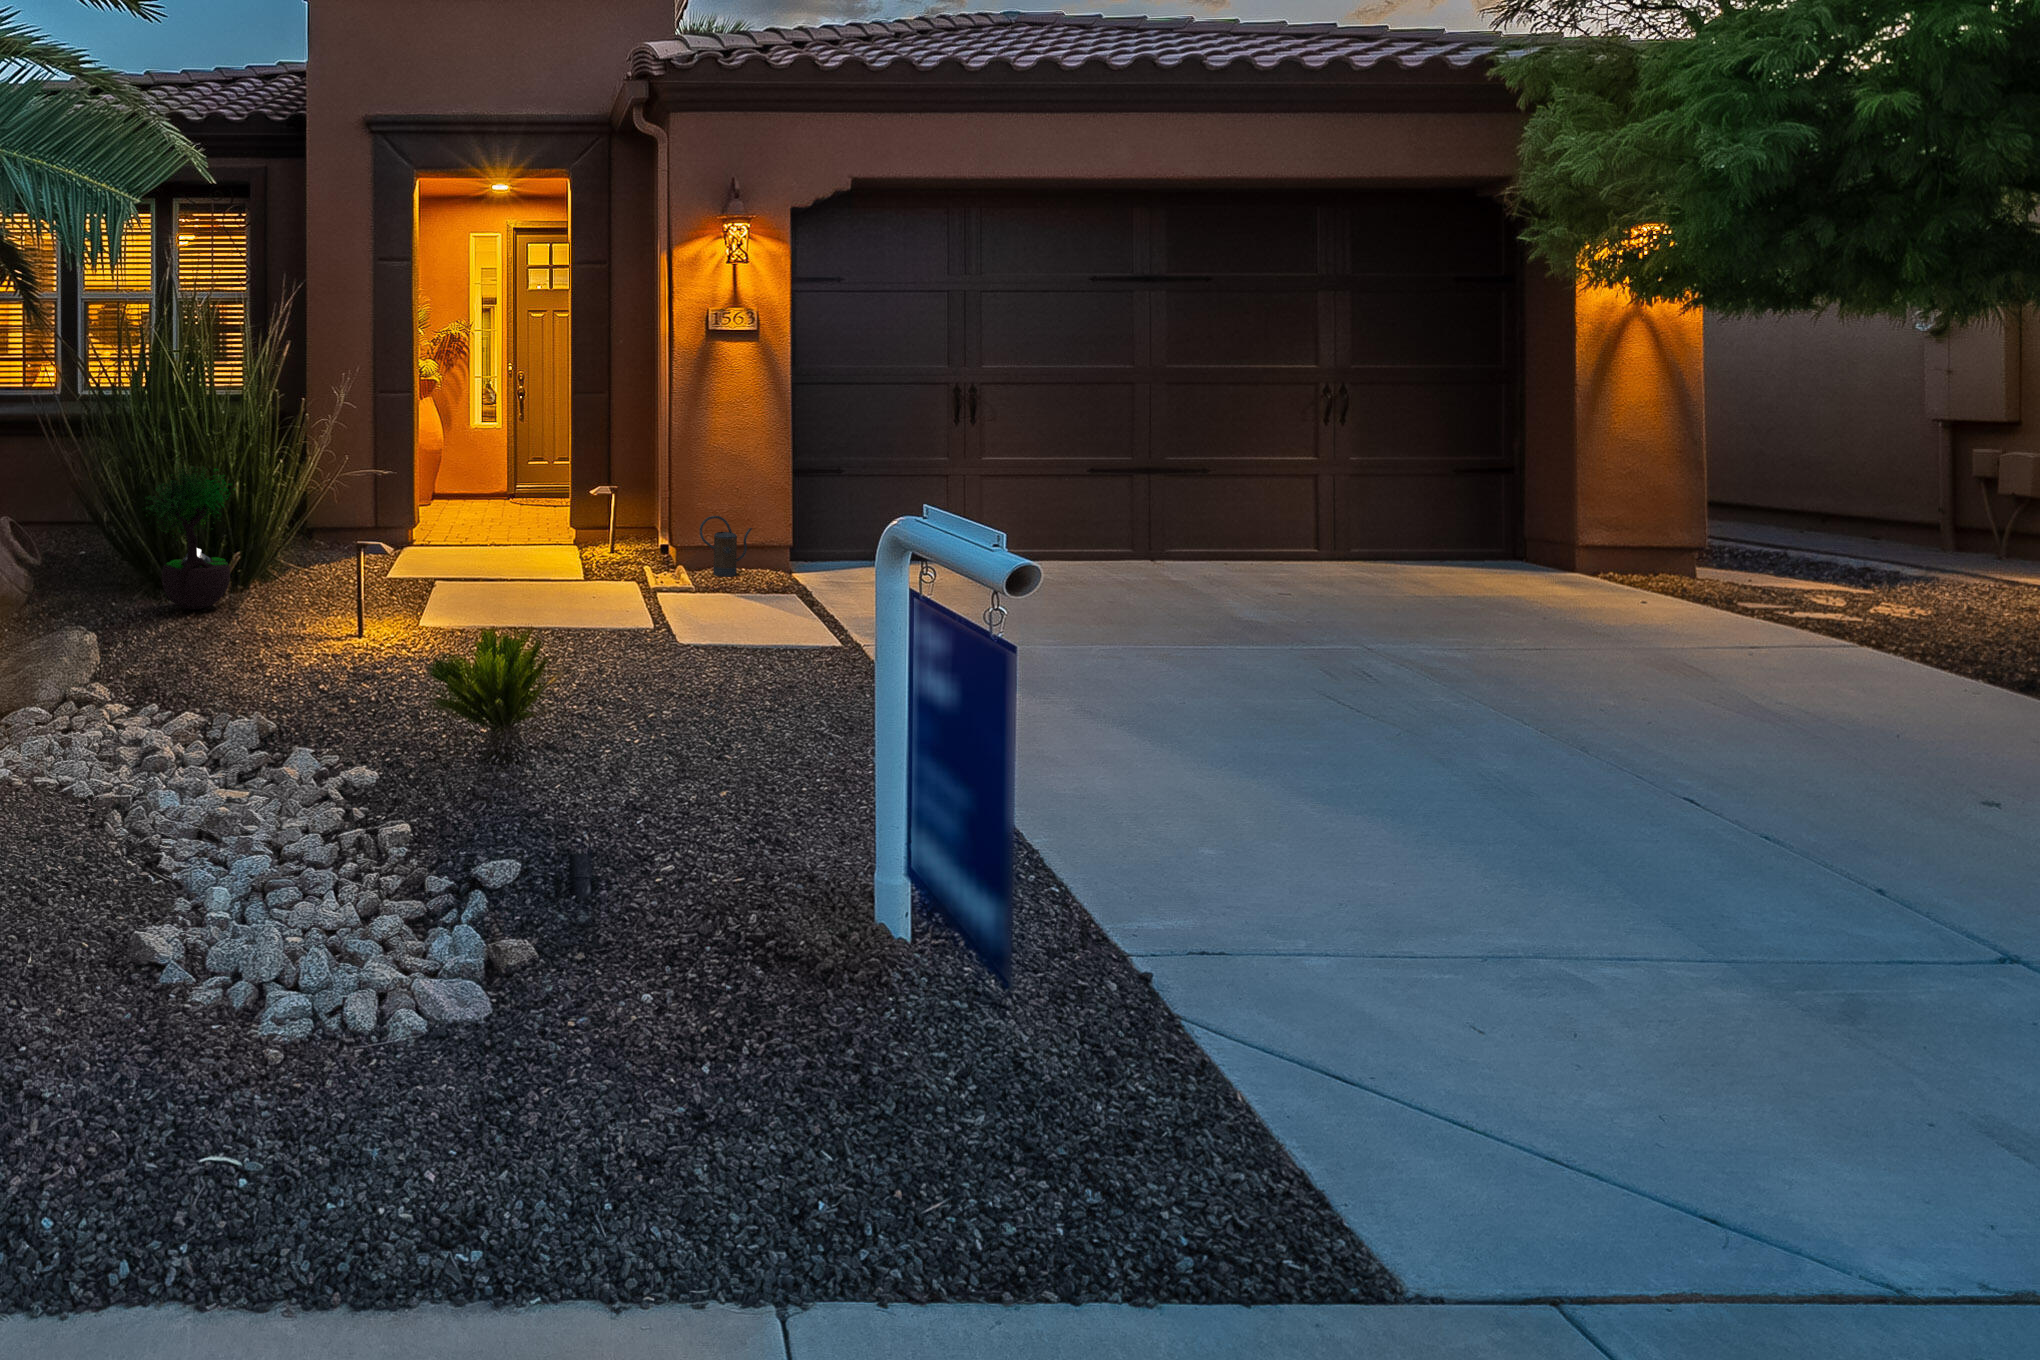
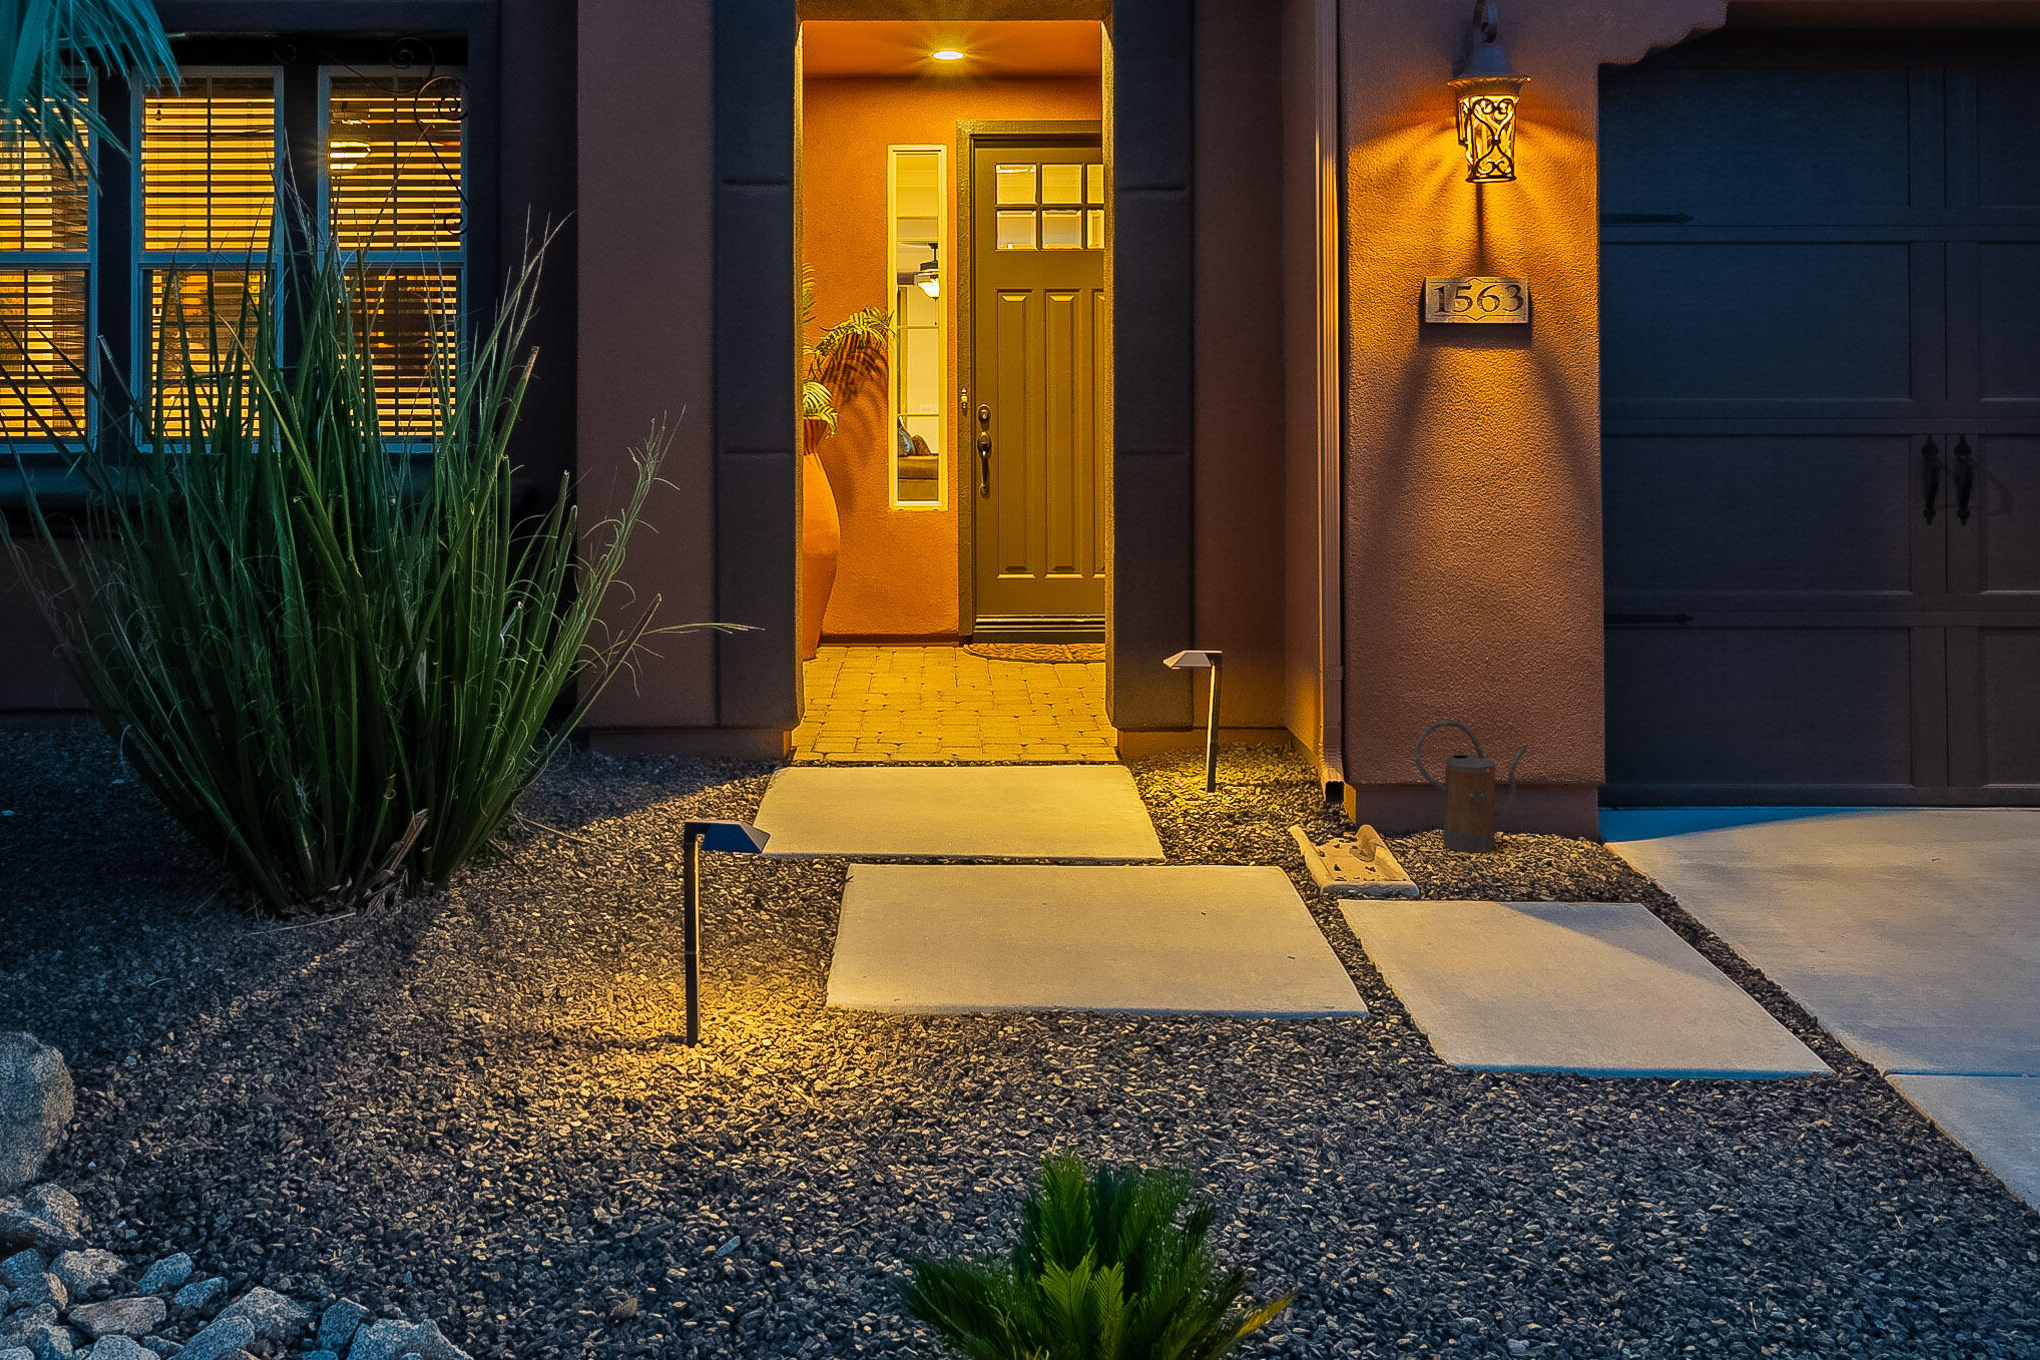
potted tree: present [142,458,236,609] -> none [200,608,413,949]

